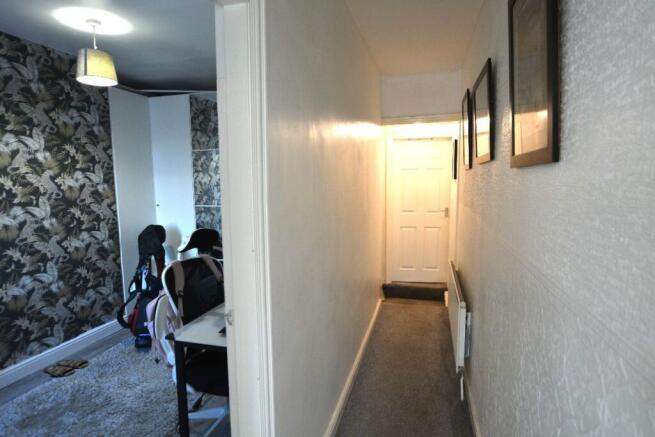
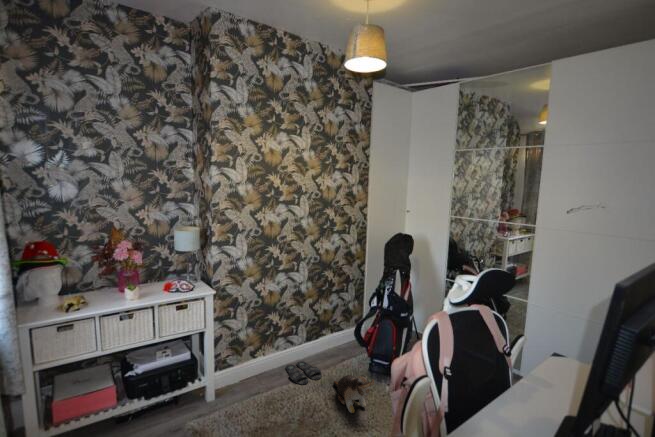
plush toy: none [103,339,144,375] -> present [333,375,374,413]

